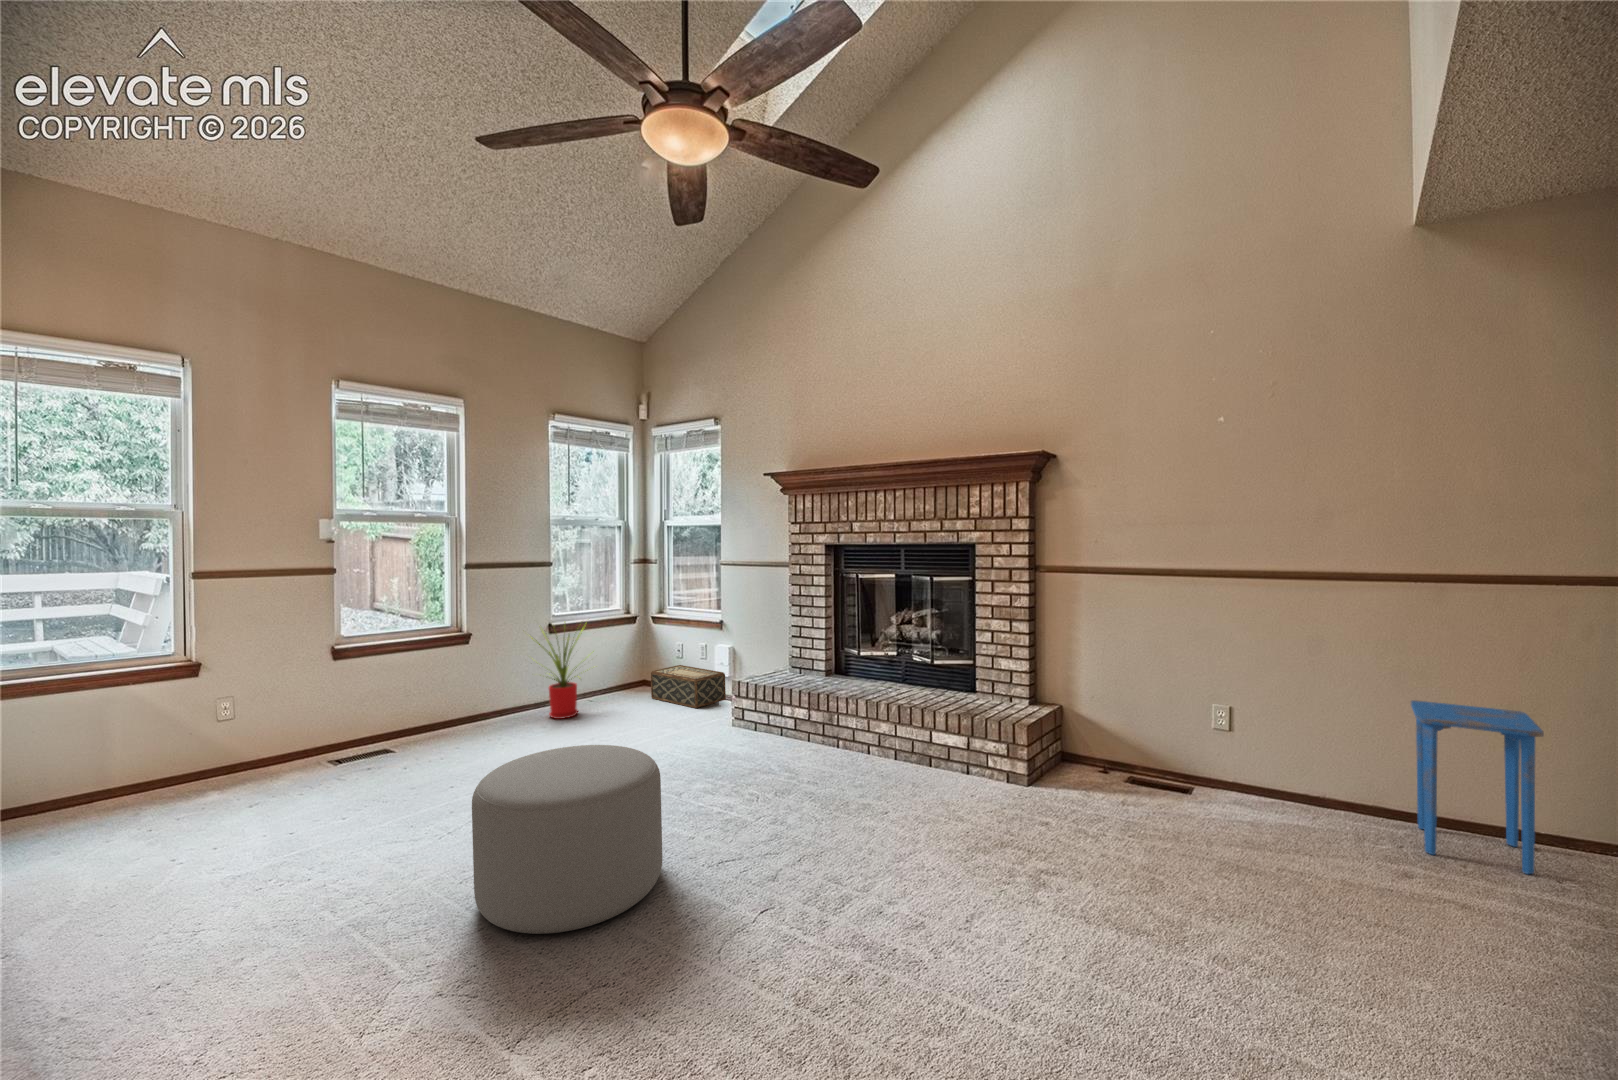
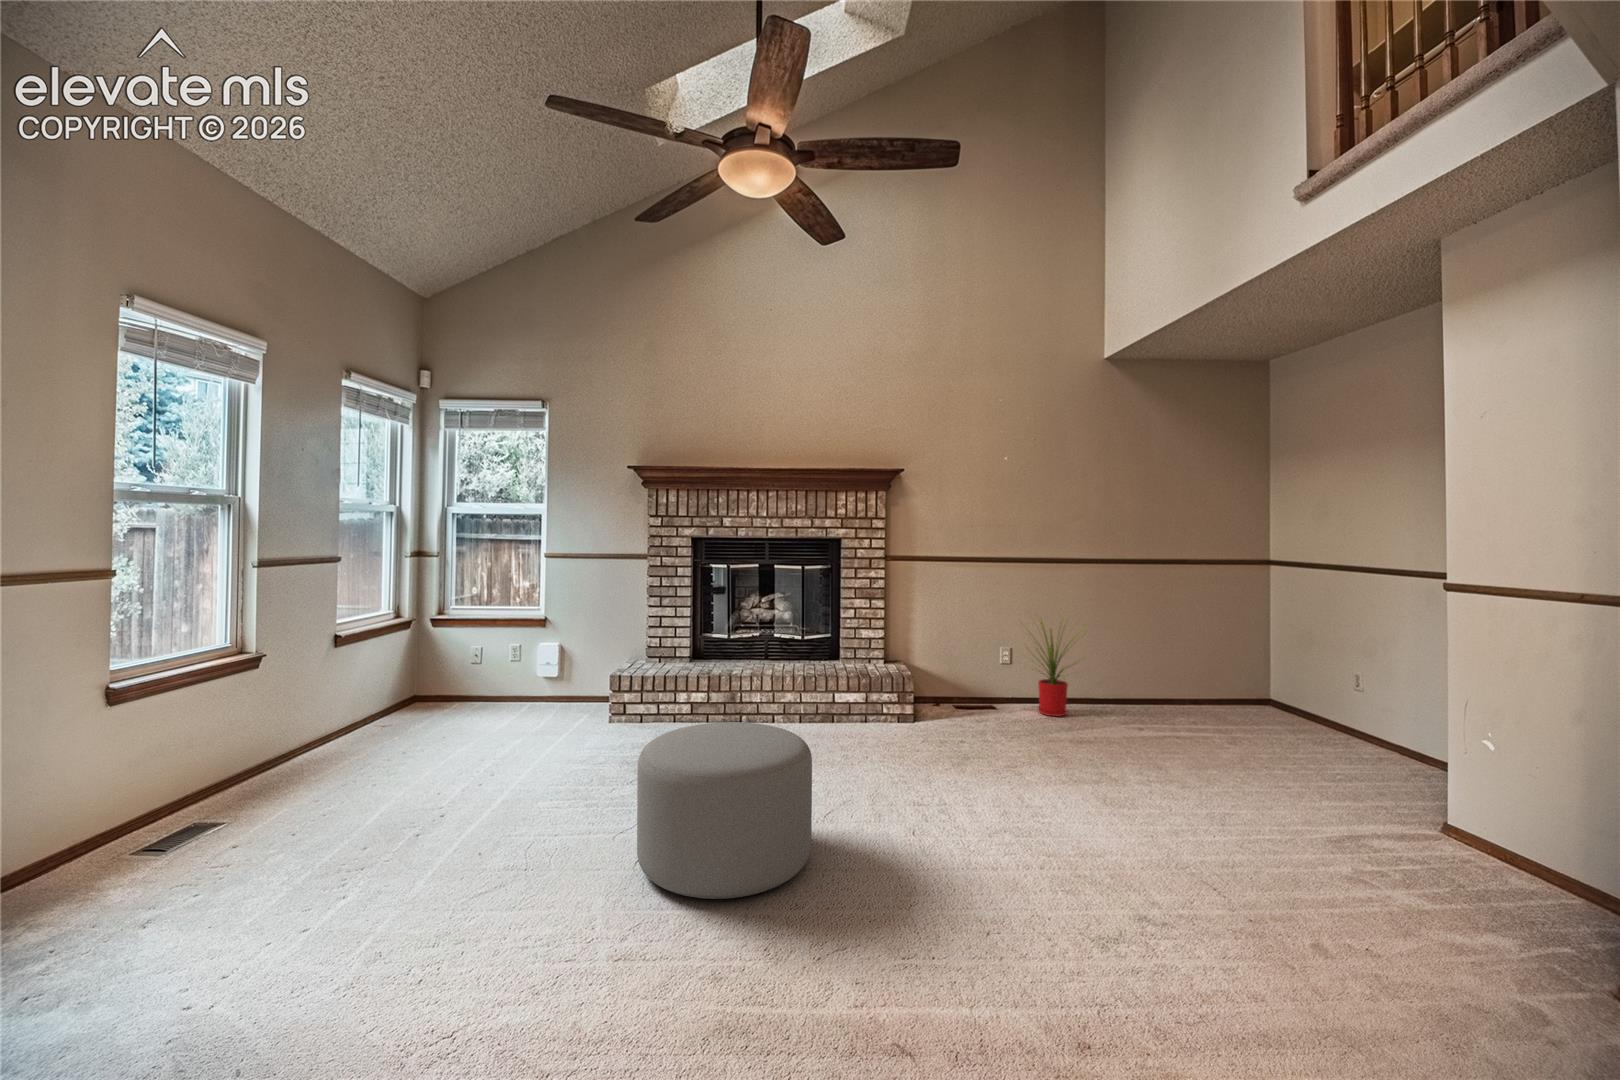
house plant: present [530,622,583,719] -> present [1030,621,1081,717]
woven basket: present [651,665,726,708] -> none [463,673,558,715]
side table: present [1411,700,1544,874] -> none [1106,632,1174,716]

